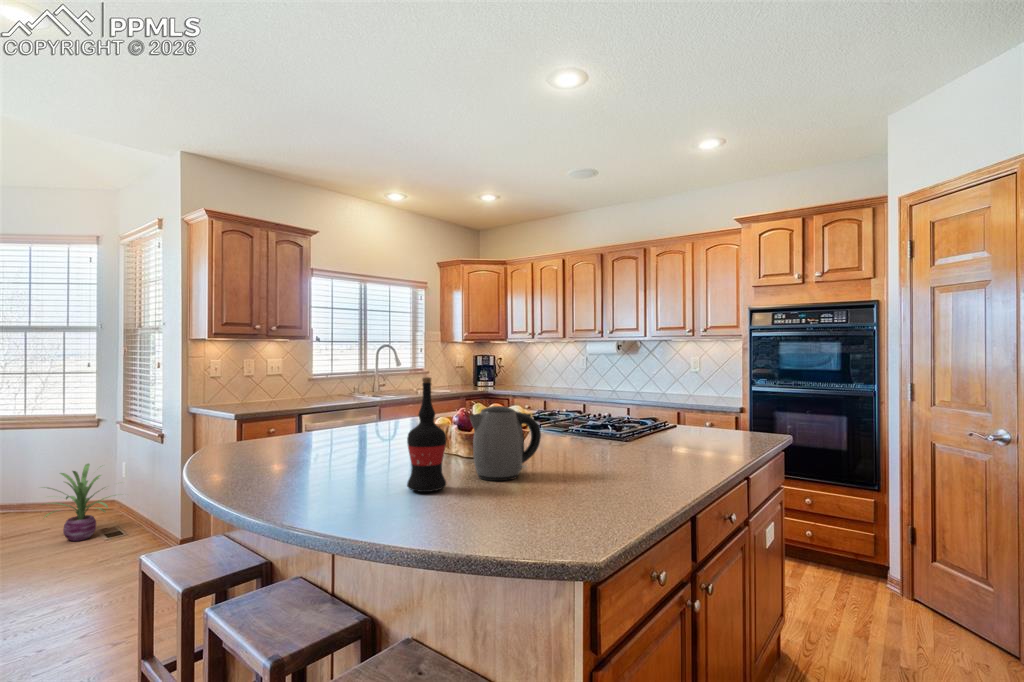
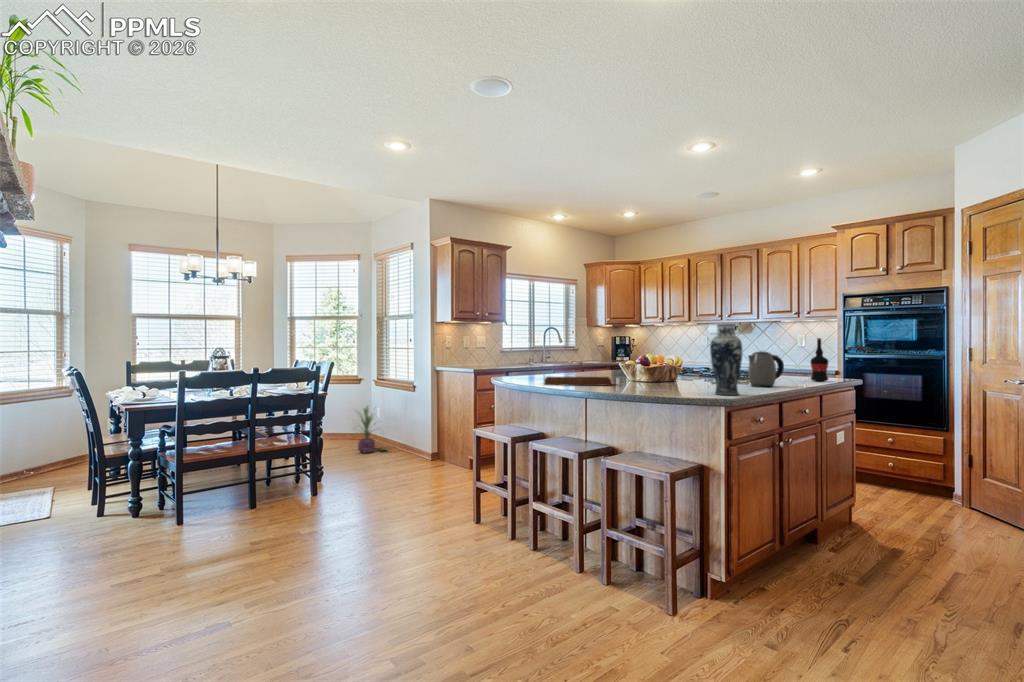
vase: none [552,360,612,506] -> present [710,323,743,395]
wine bottle: present [407,377,446,492] -> present [810,338,828,381]
kettle: present [470,406,541,481] -> present [748,351,784,387]
tray: none [268,418,402,467] -> present [544,362,611,386]

